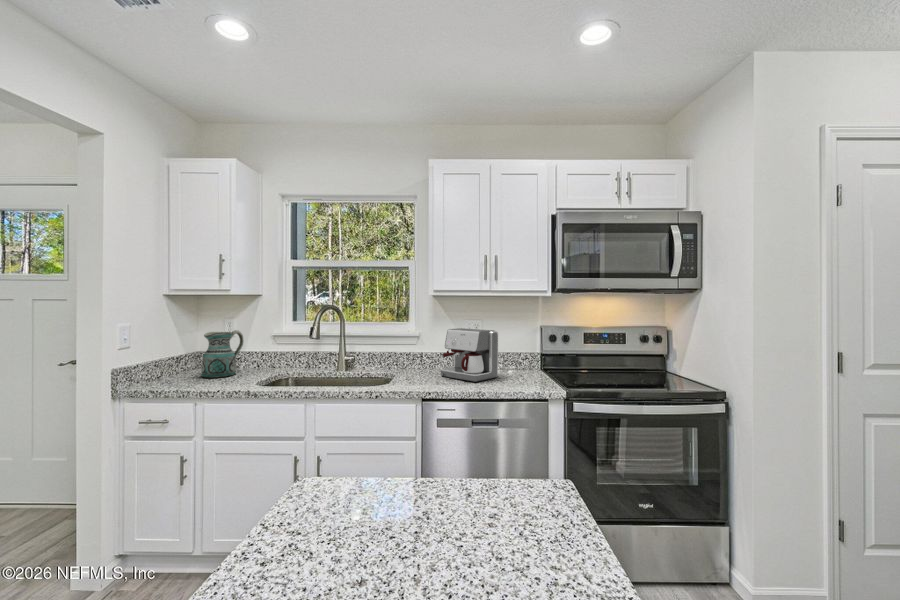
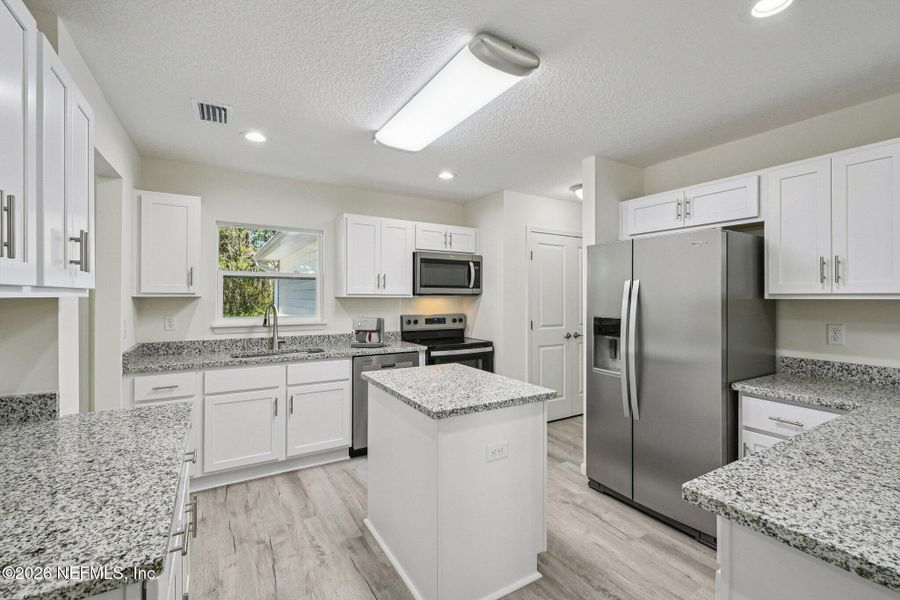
ceramic pitcher: present [201,330,244,378] -> none [173,324,199,359]

